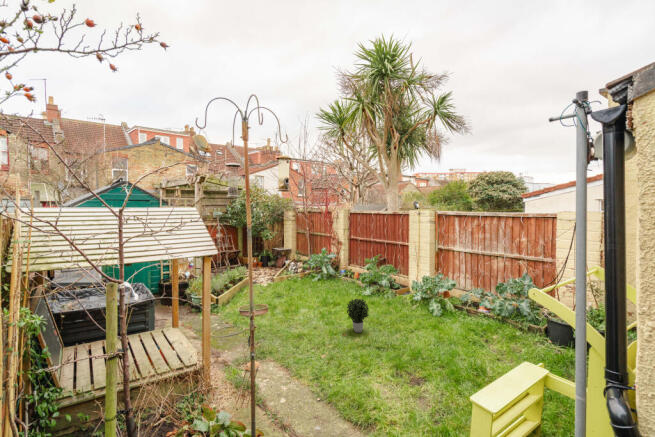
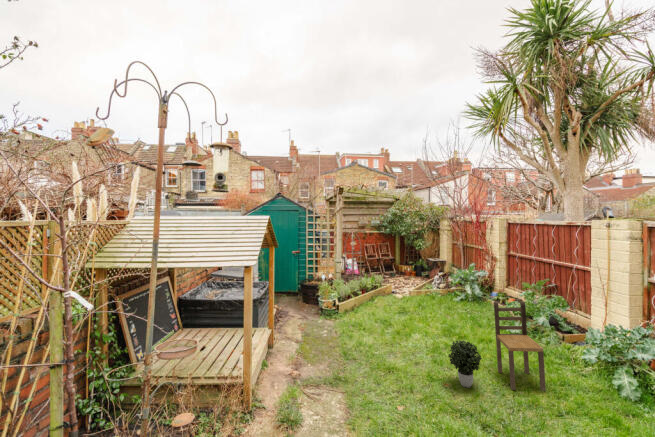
chair: none [371,266,402,326] -> present [494,301,546,391]

